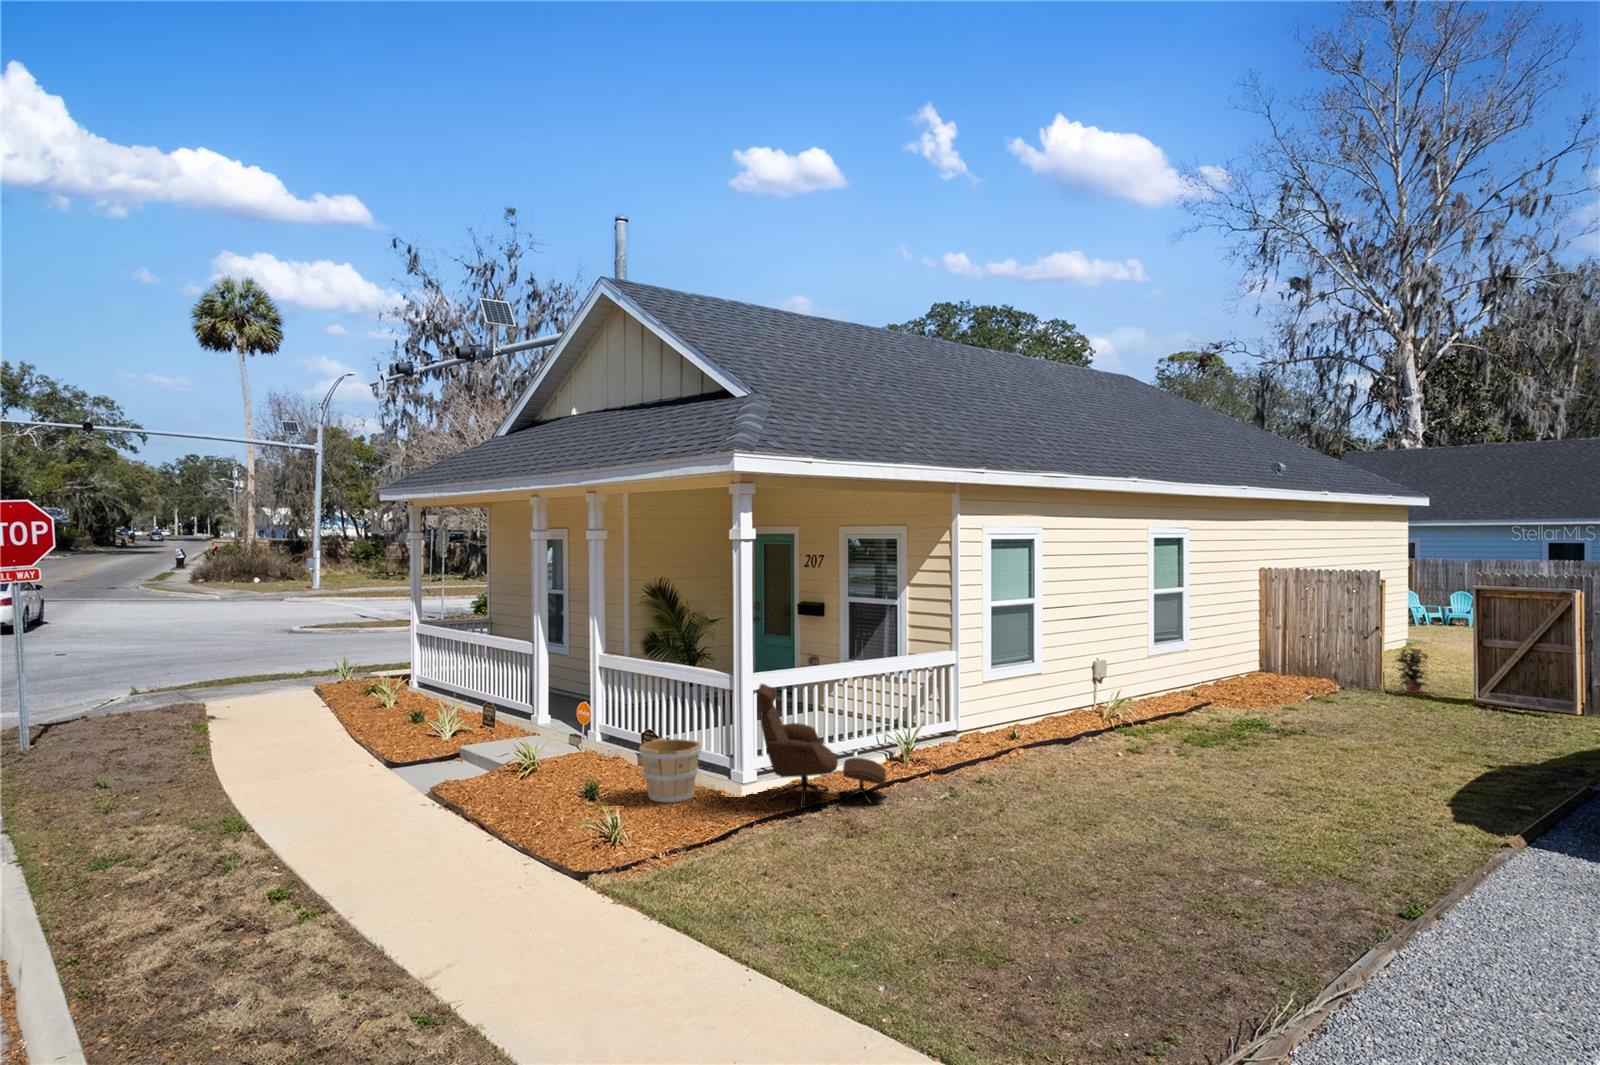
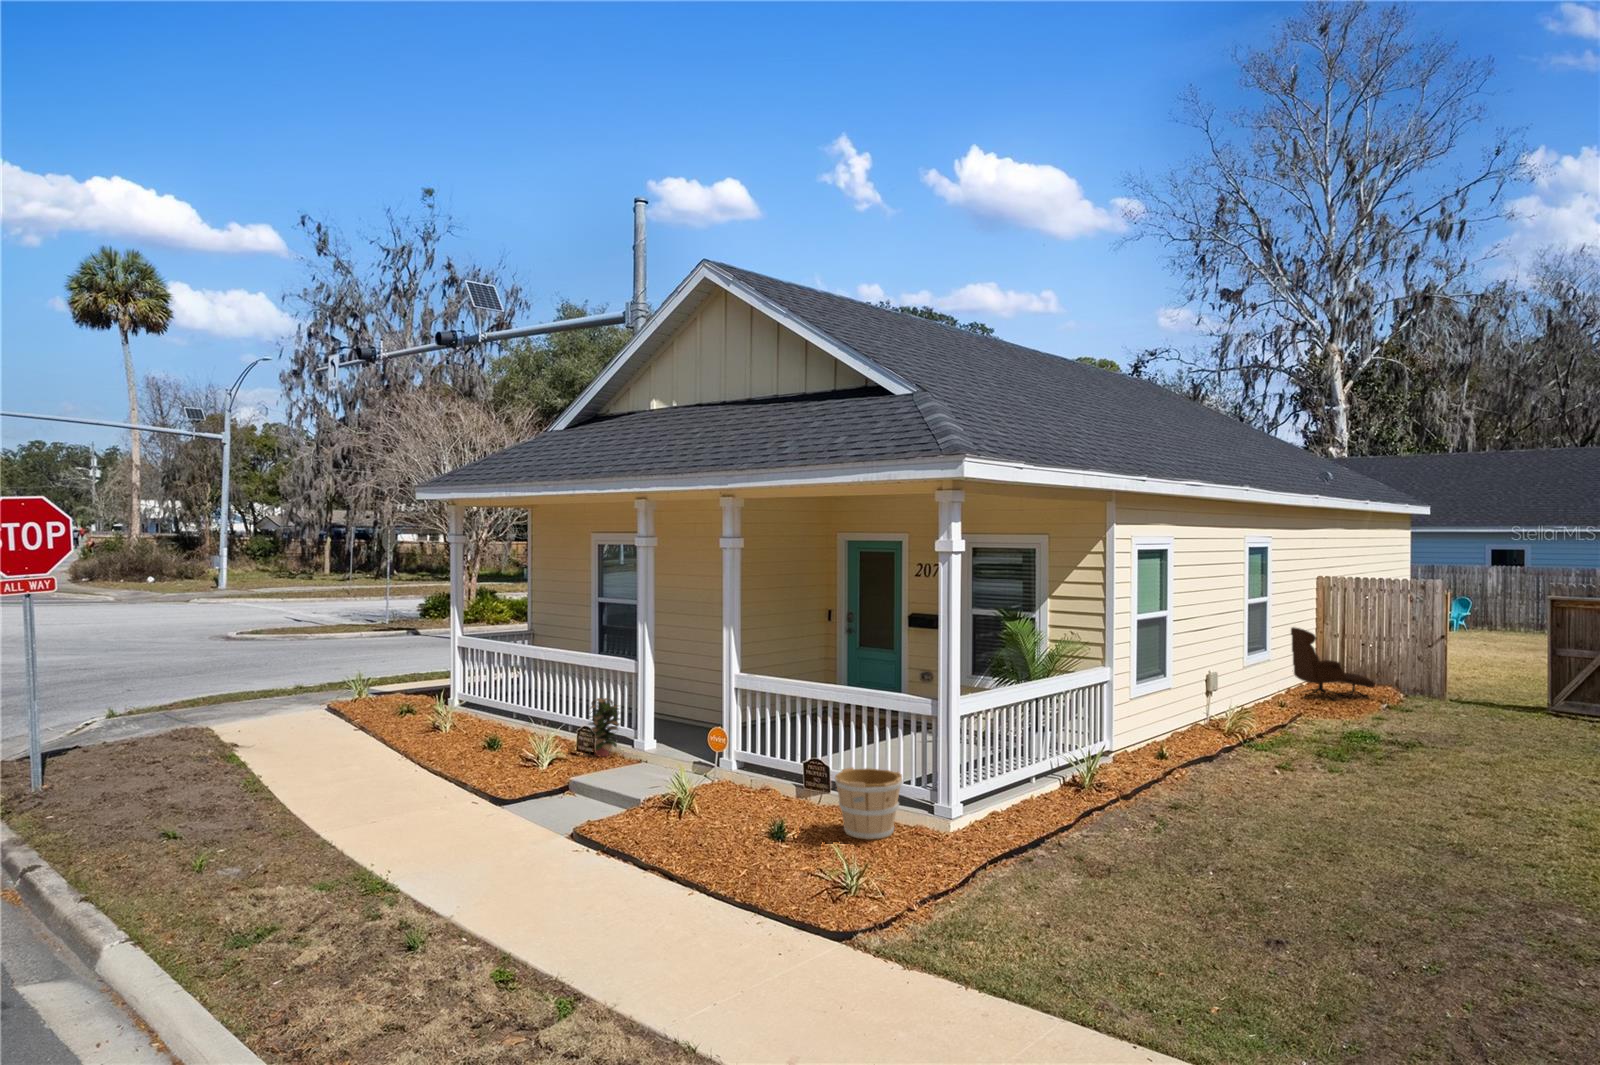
decorative plant: present [1395,649,1428,693] -> present [587,698,620,756]
lounge chair: present [758,684,886,808] -> present [1291,627,1375,701]

